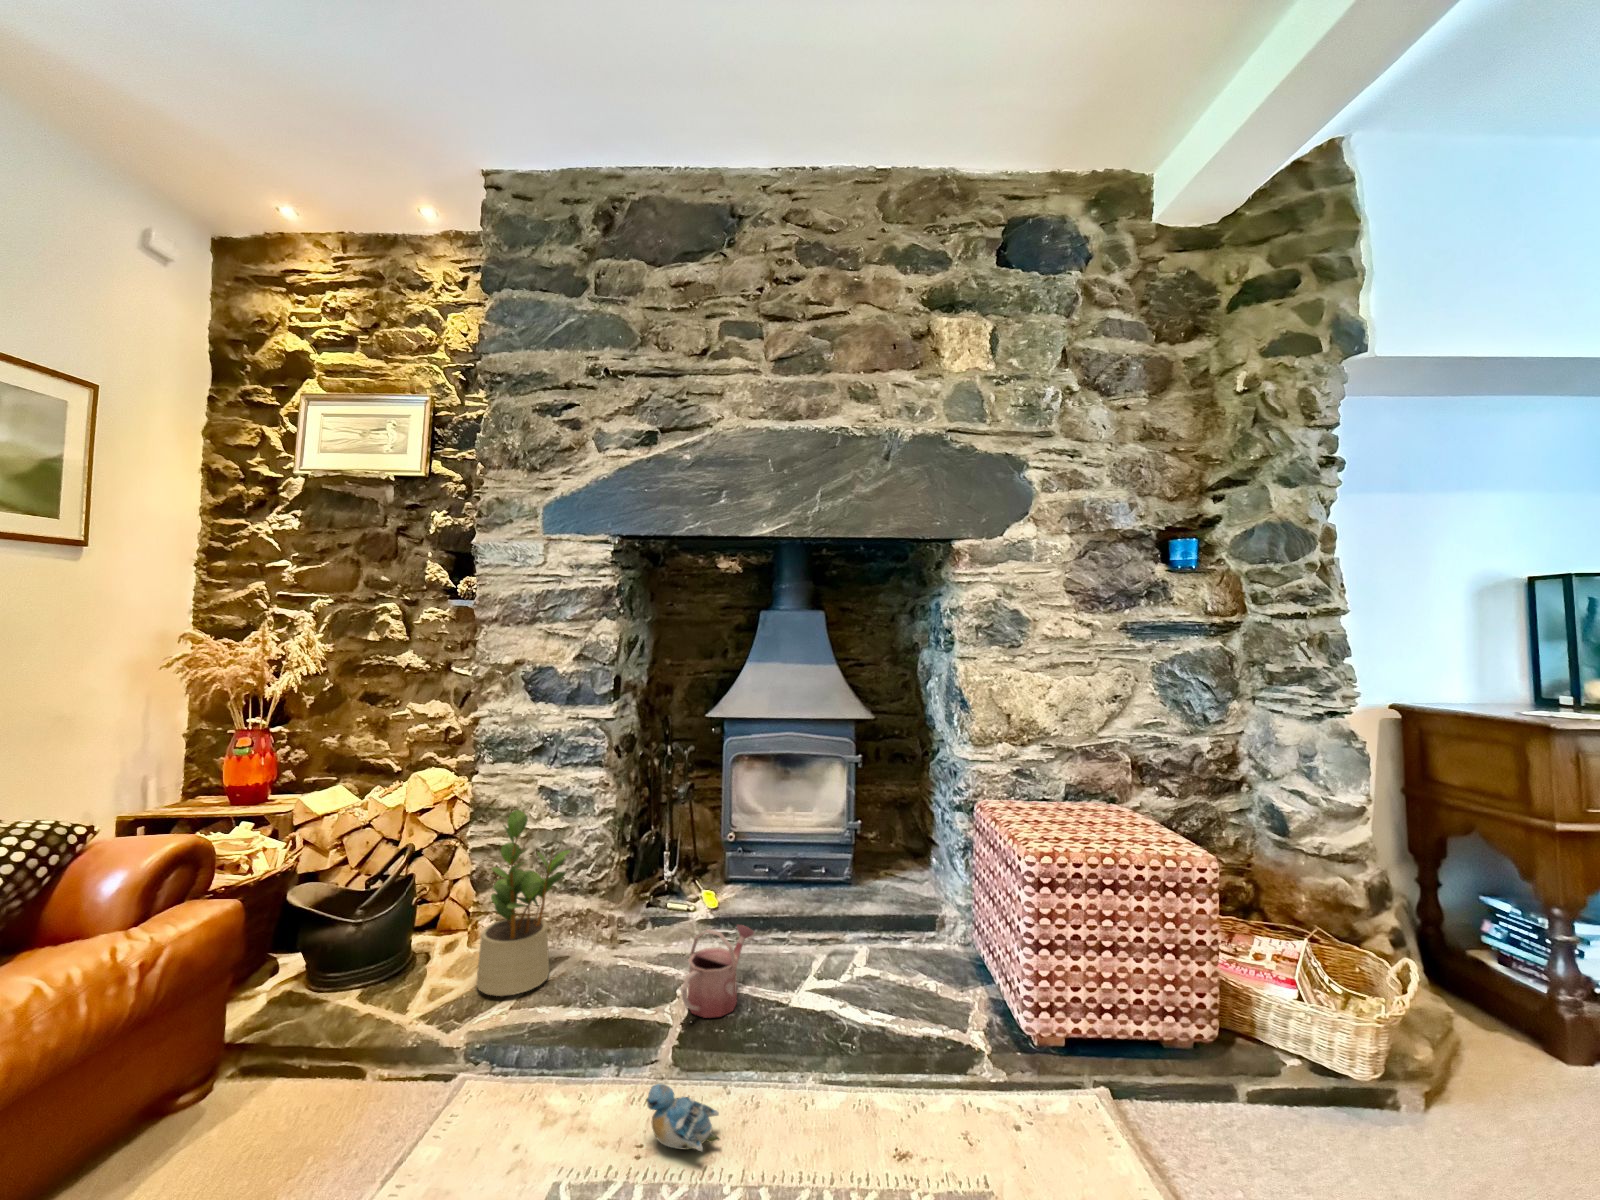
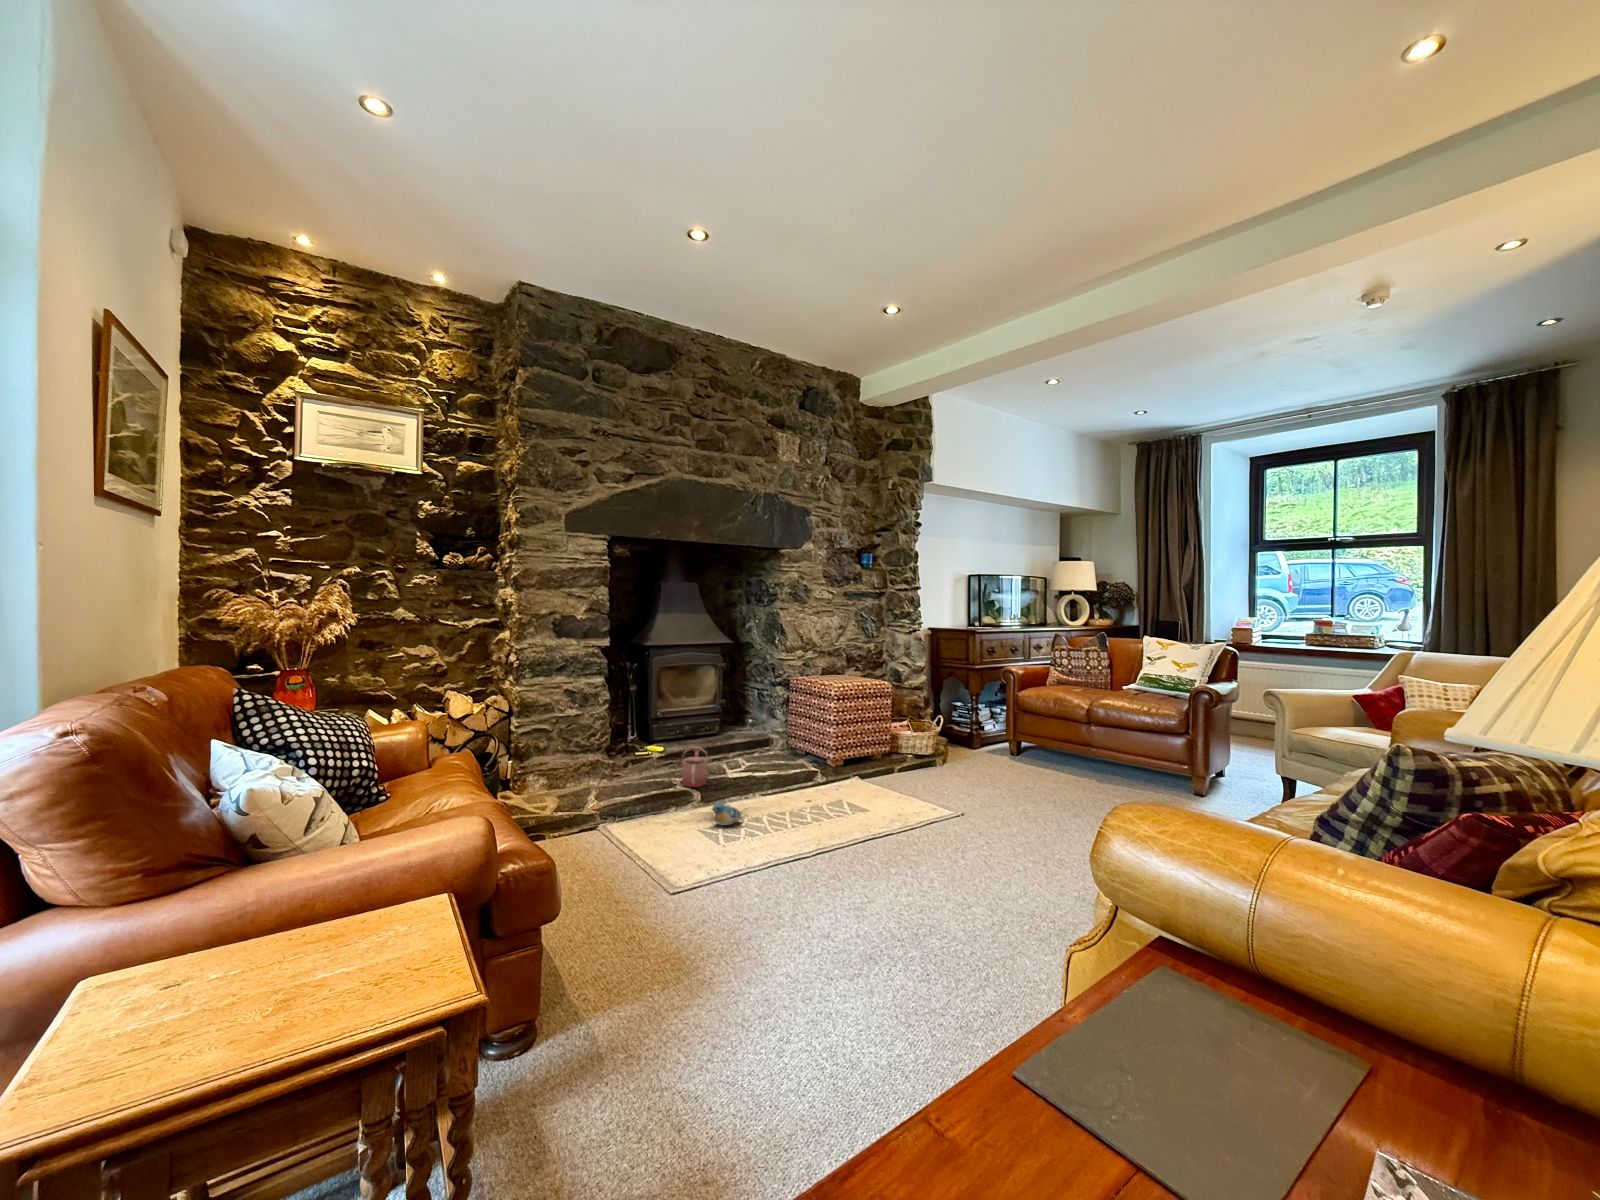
potted plant: present [476,810,571,996] -> none [555,697,604,801]

